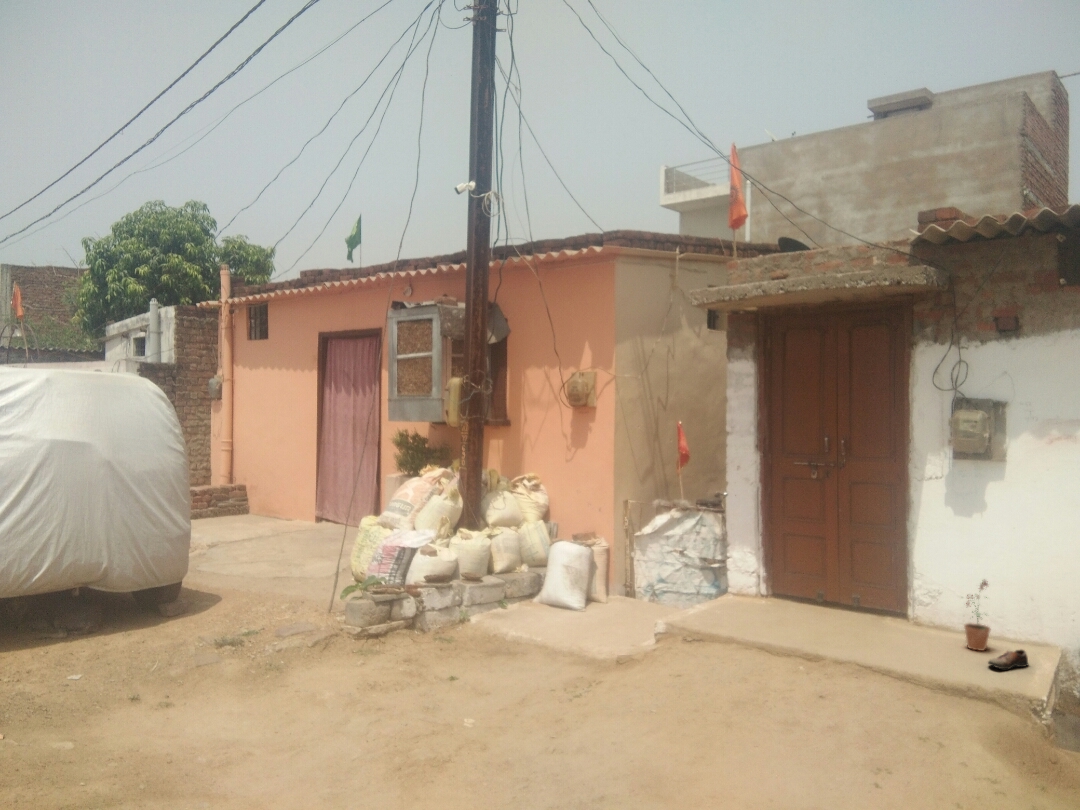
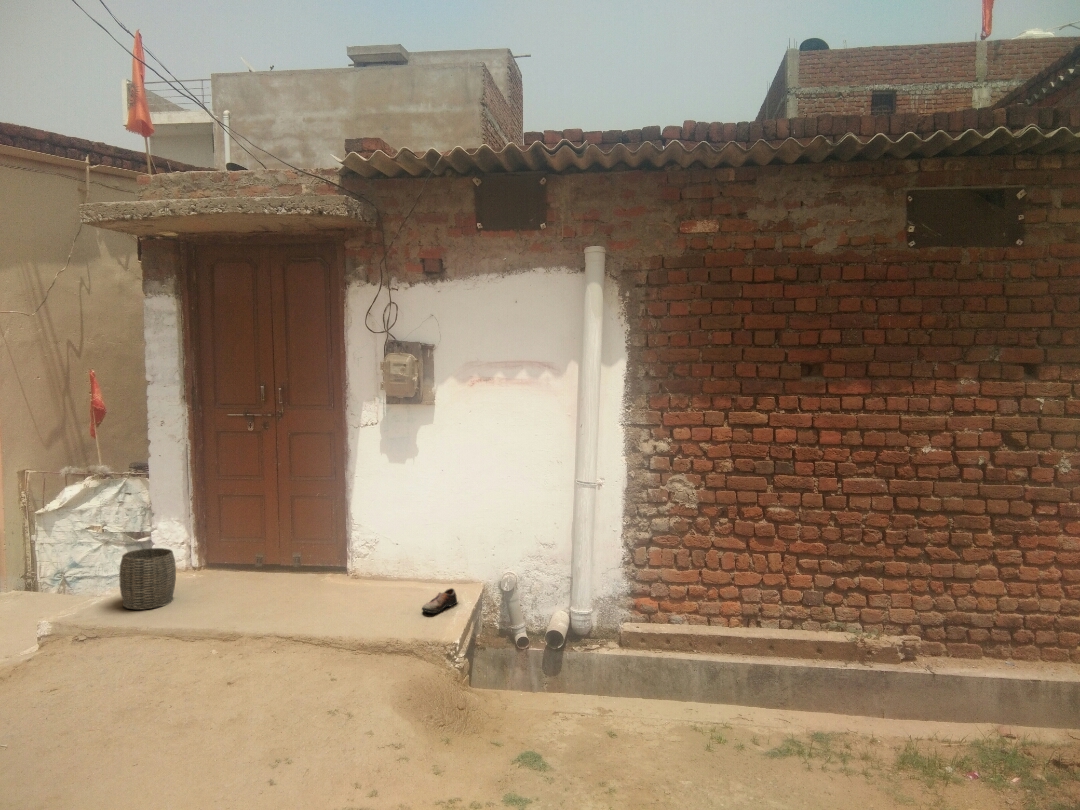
woven basket: none [711,569,754,619] -> present [119,548,176,610]
potted plant: present [965,581,991,651] -> none [399,523,424,595]

